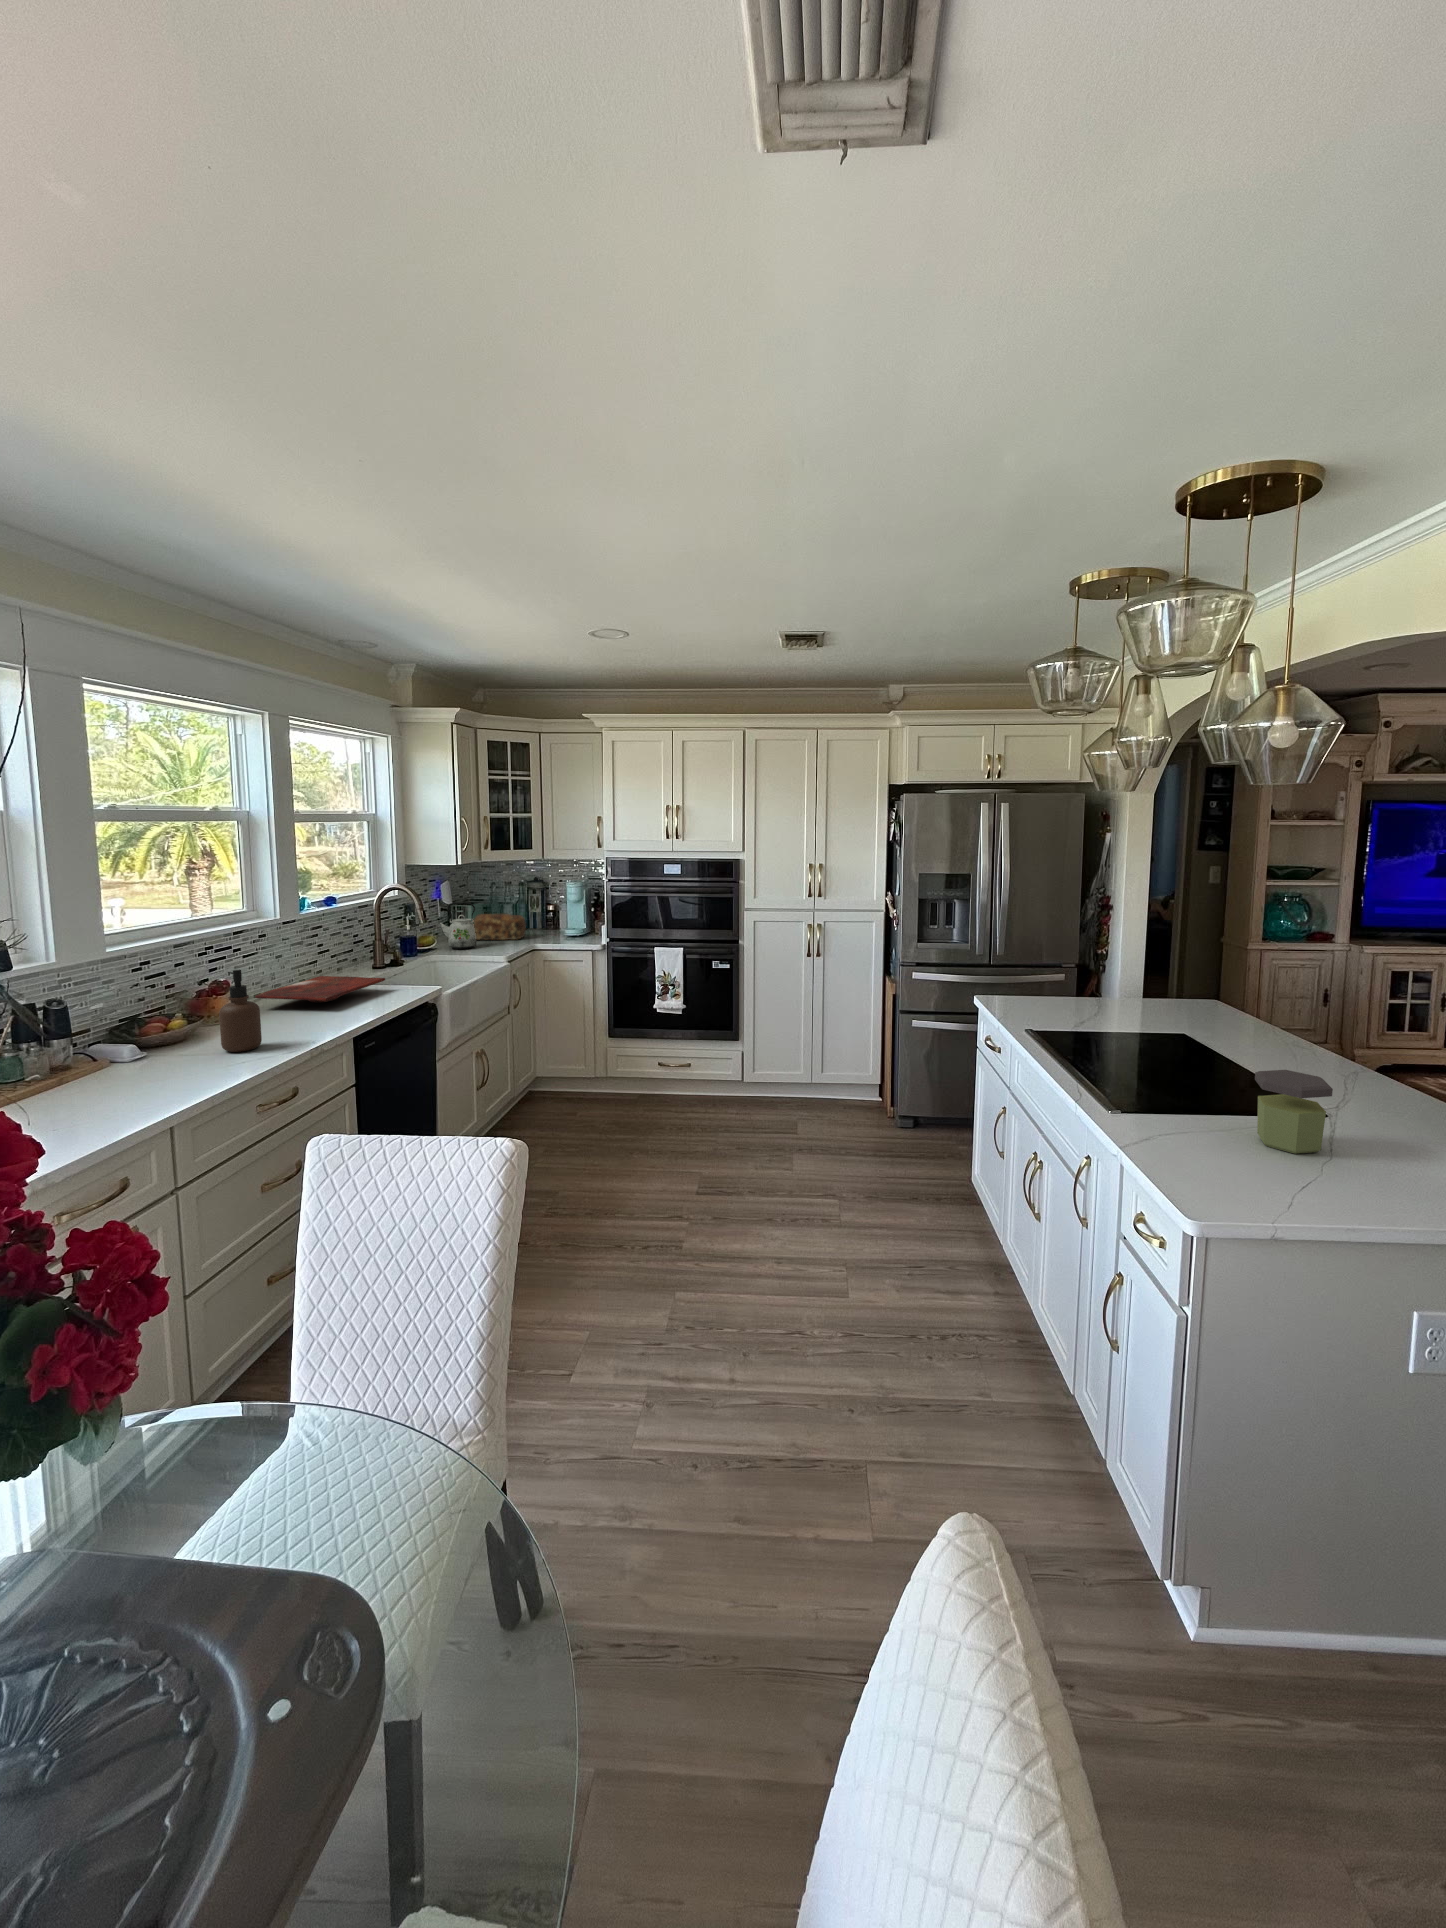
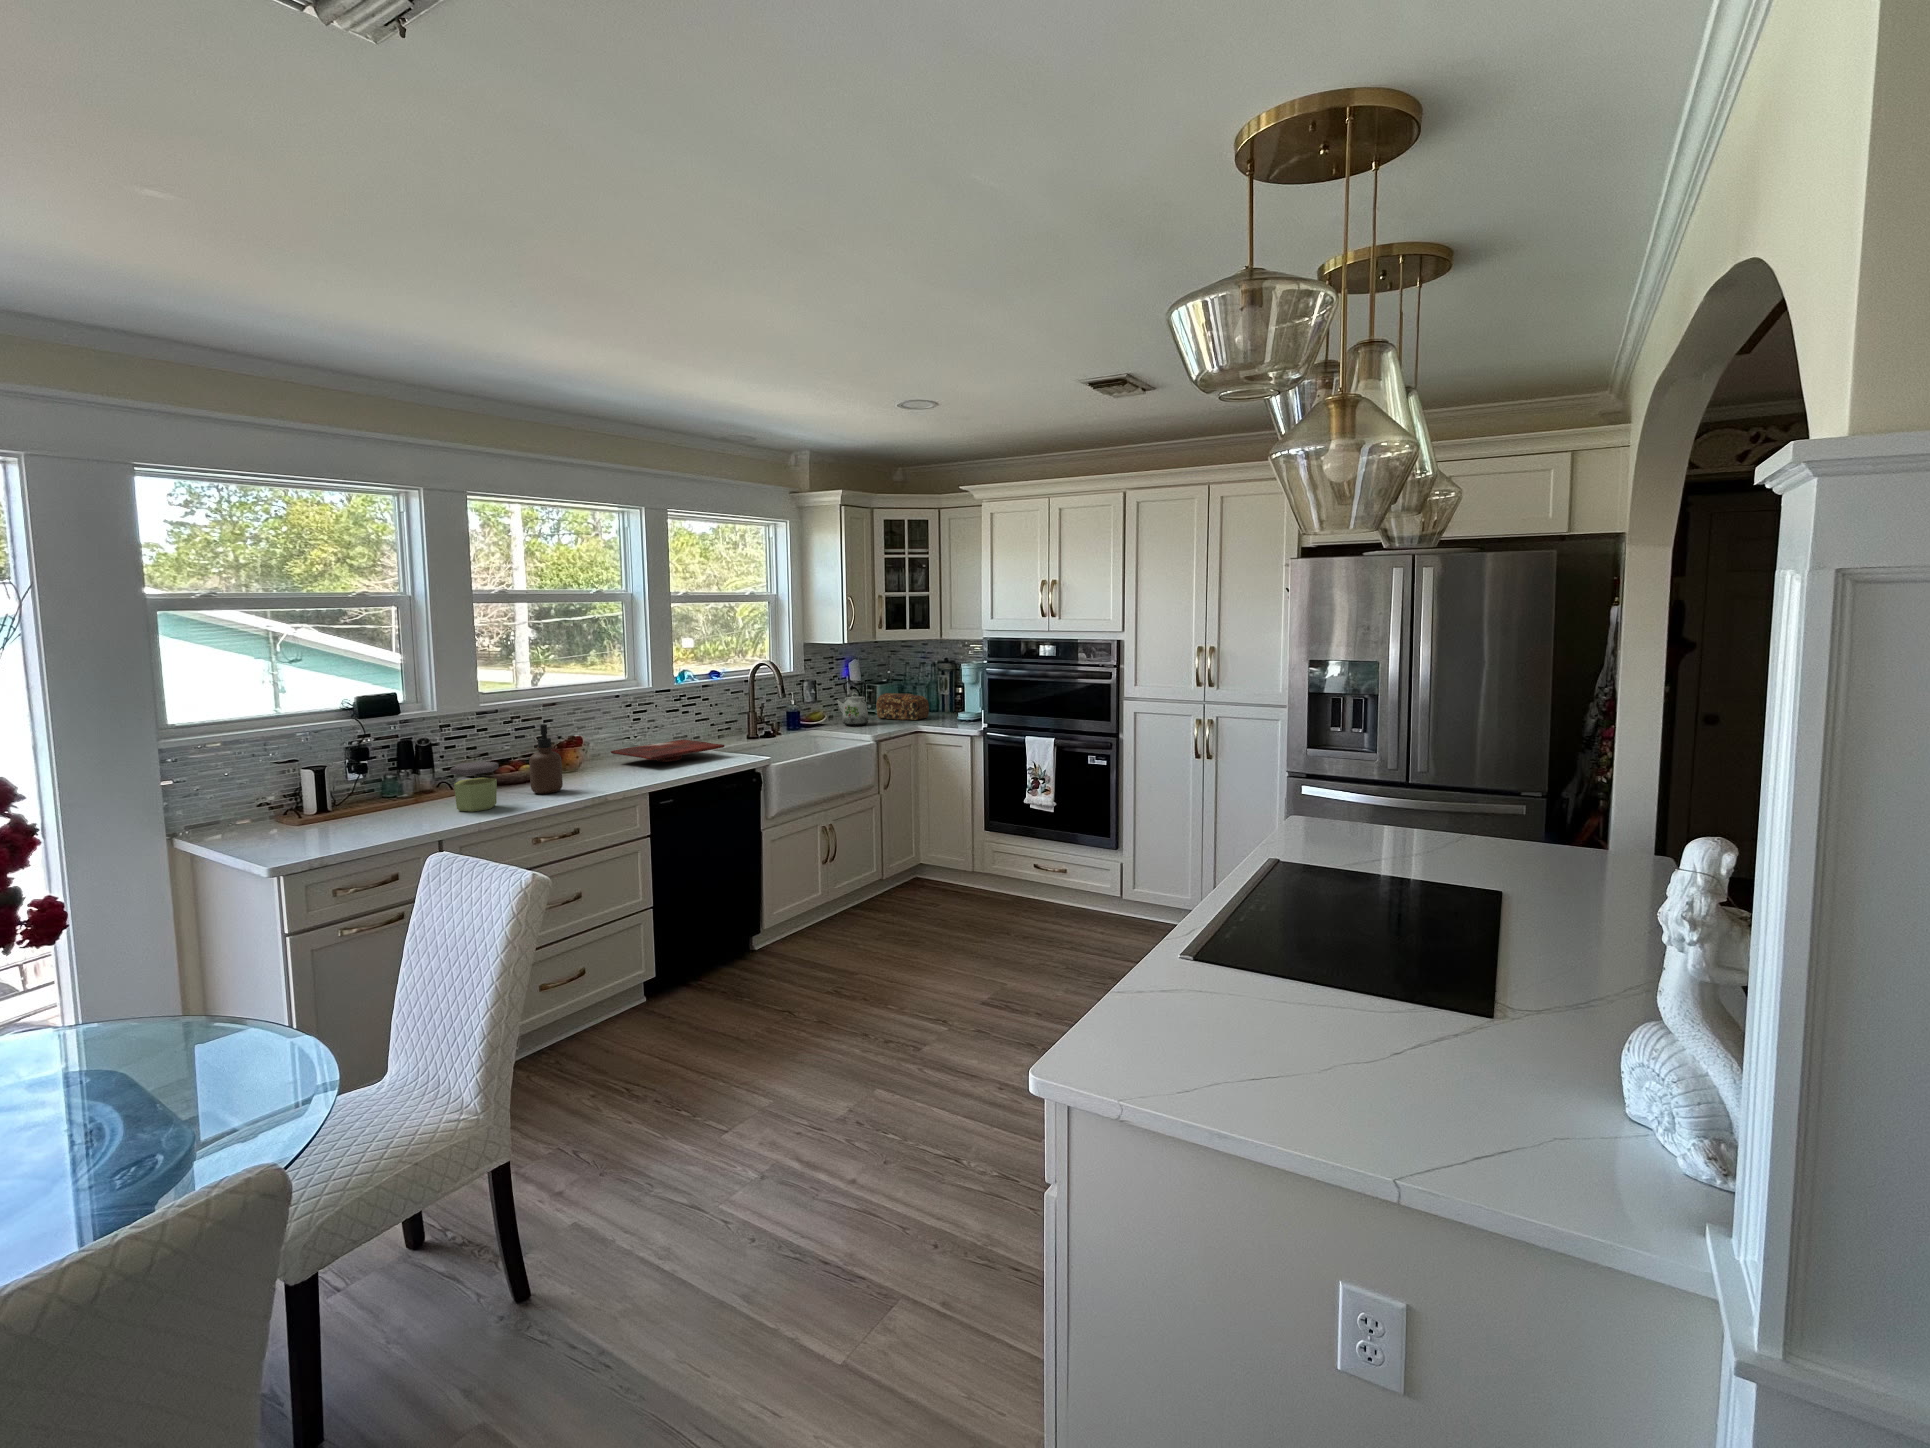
jar: present [1255,1070,1333,1154] -> present [450,761,499,812]

